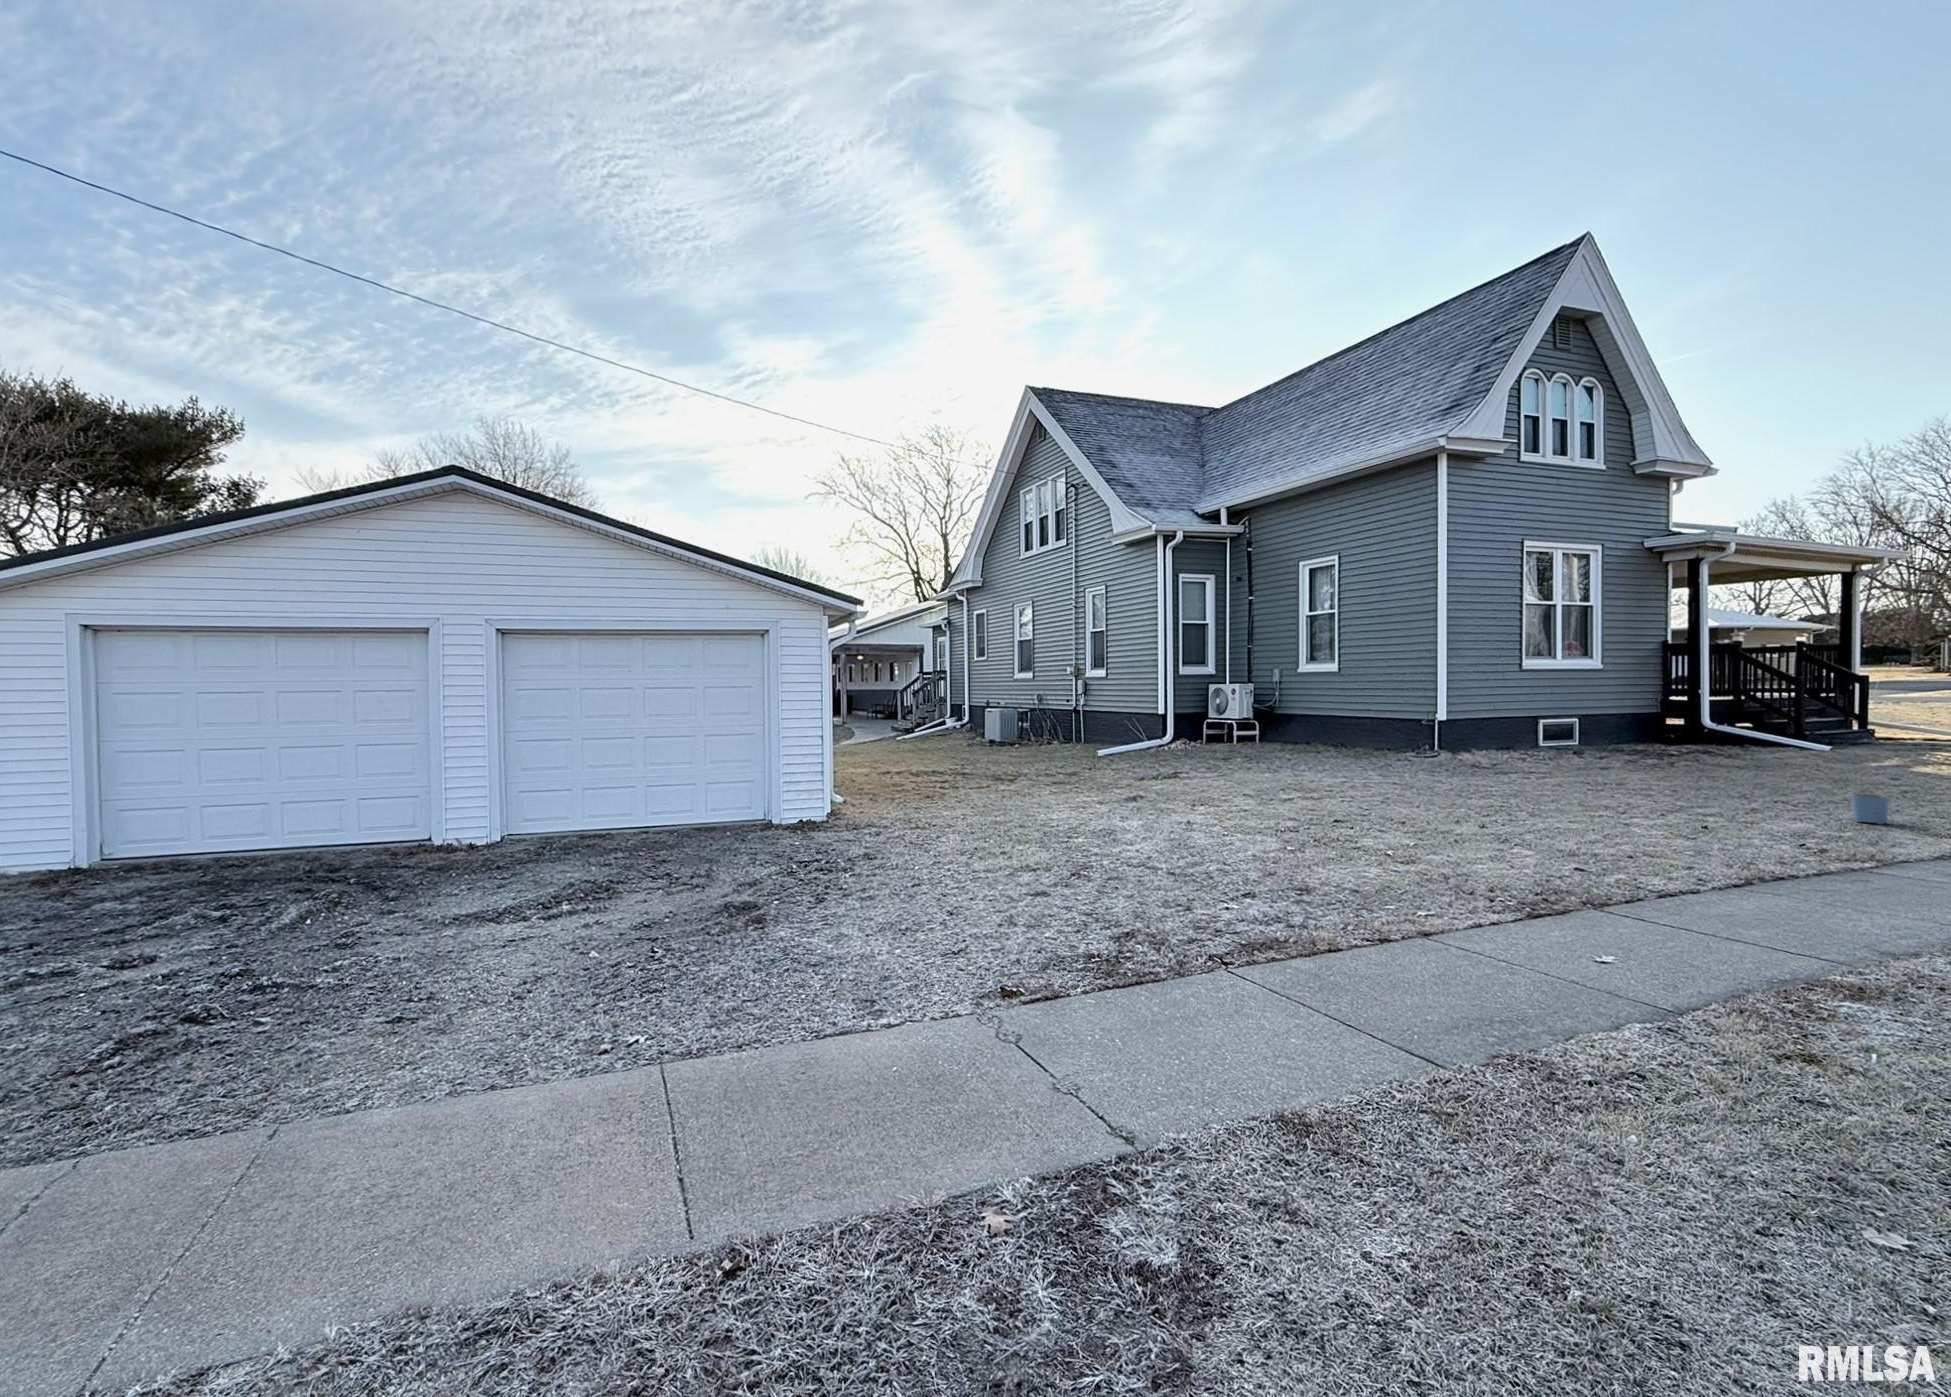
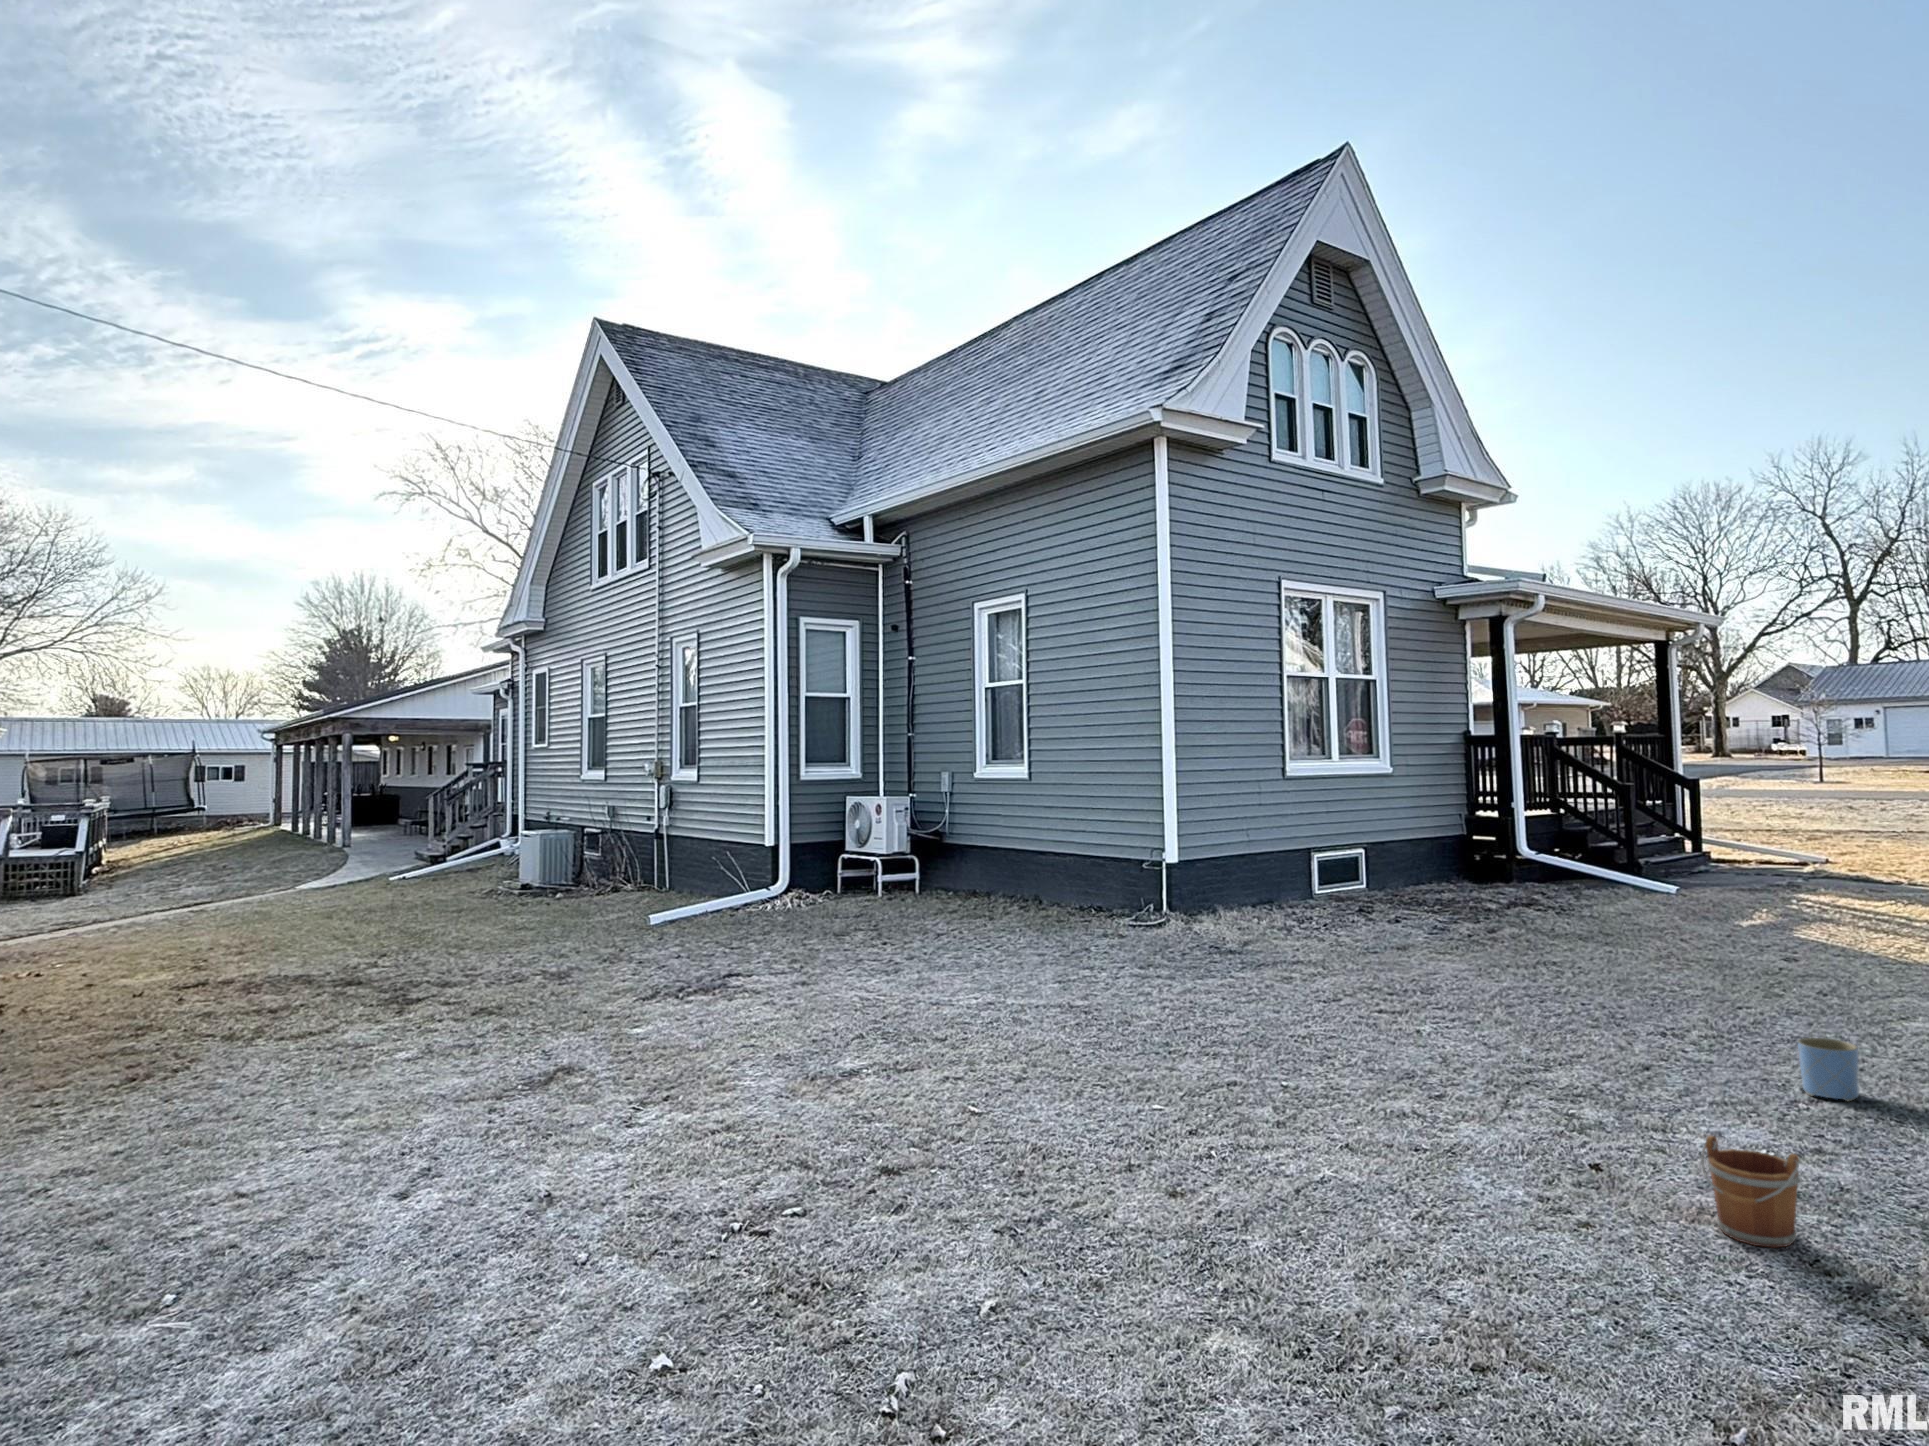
bucket: none [1757,808,1807,852] -> present [1701,1136,1801,1248]

